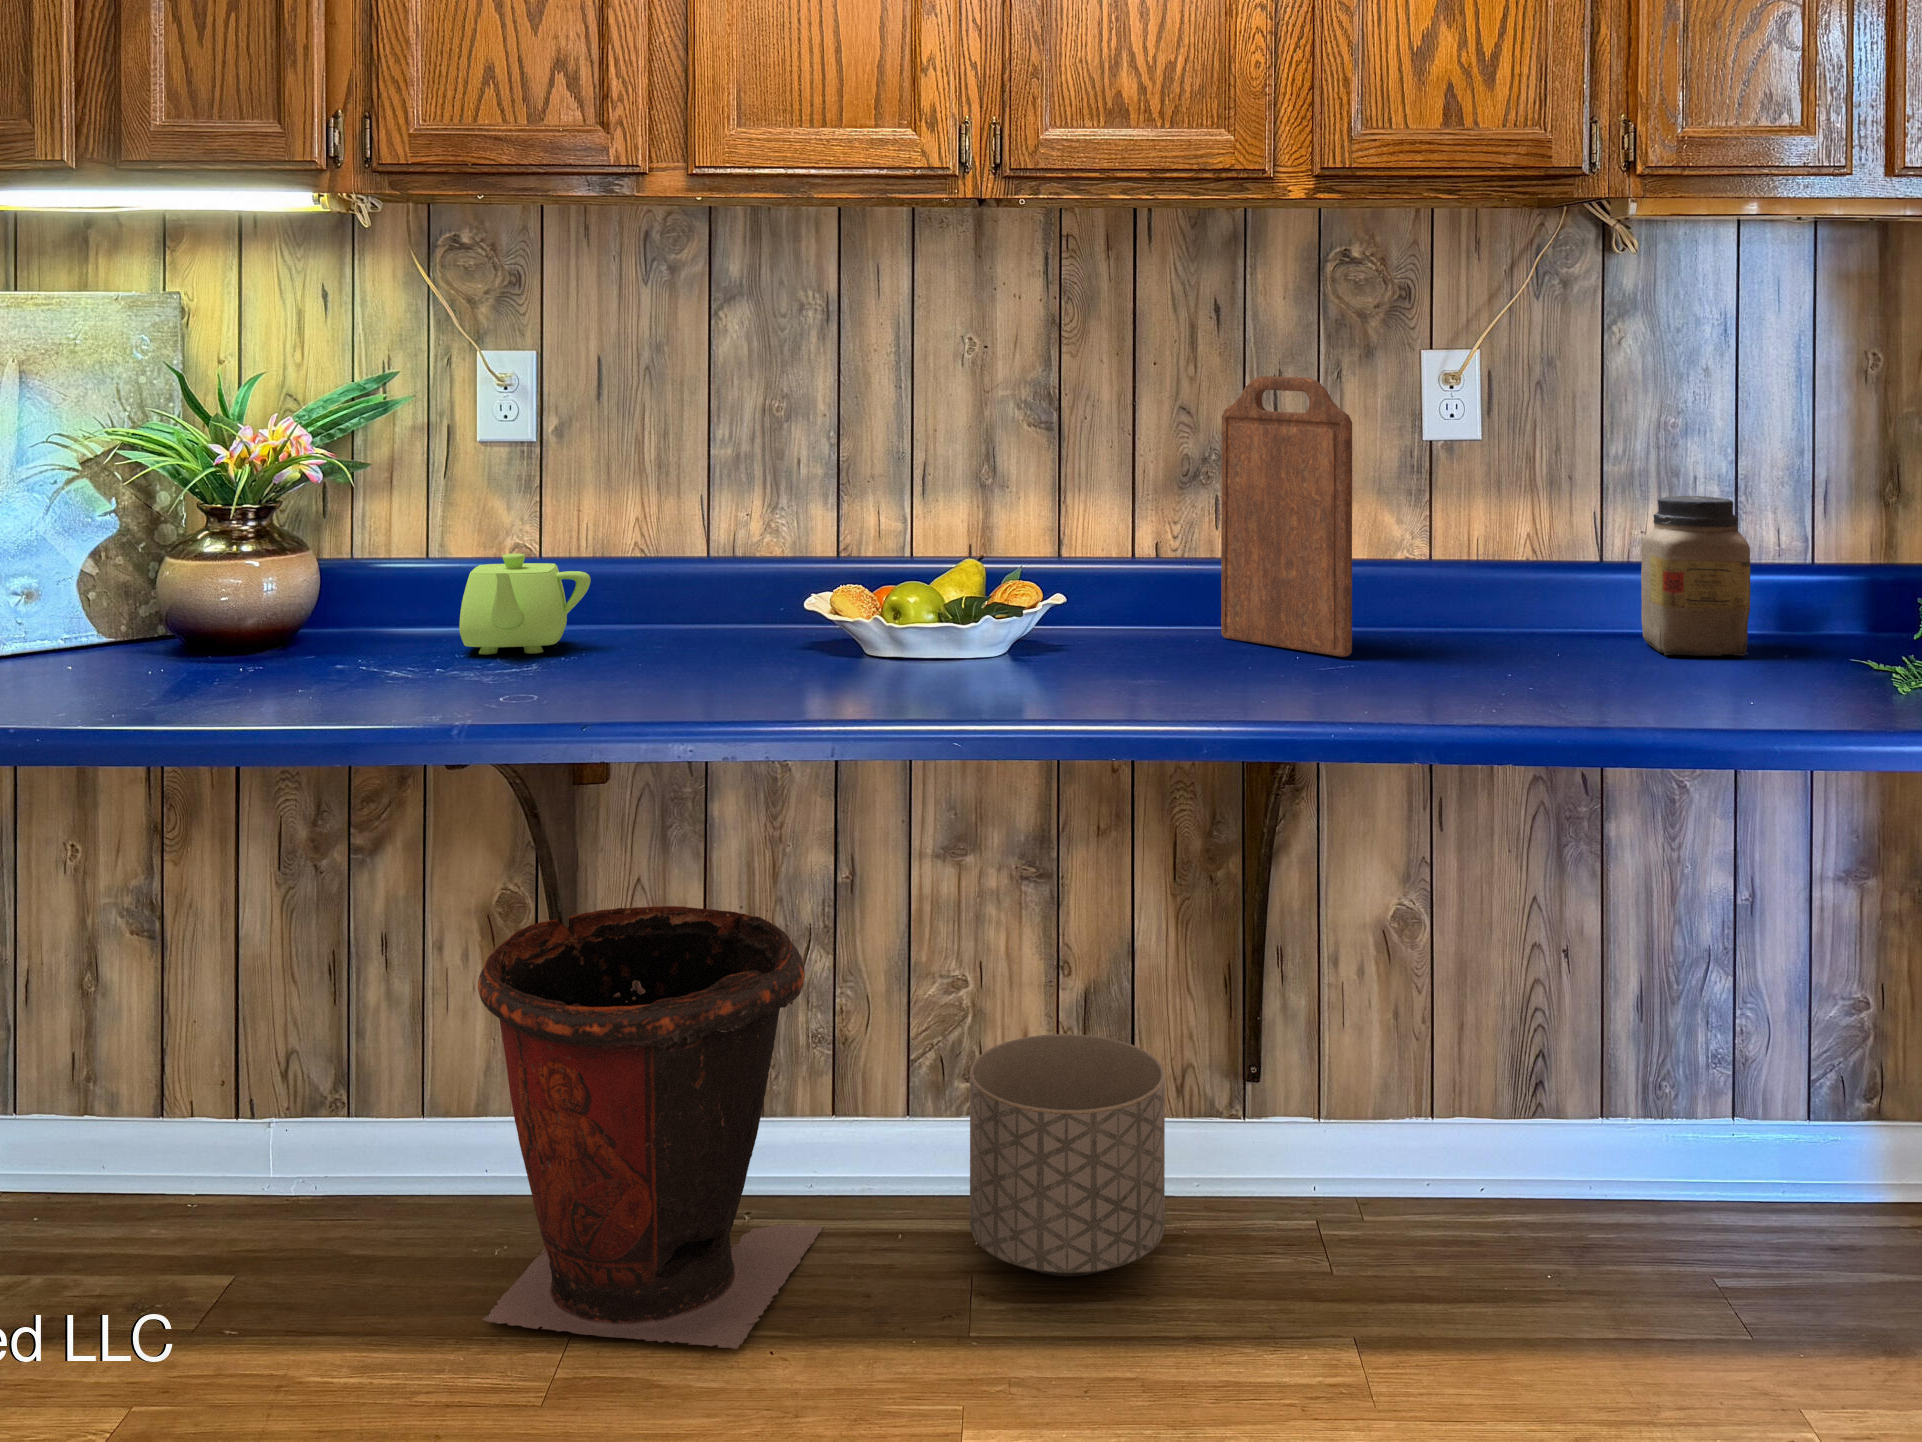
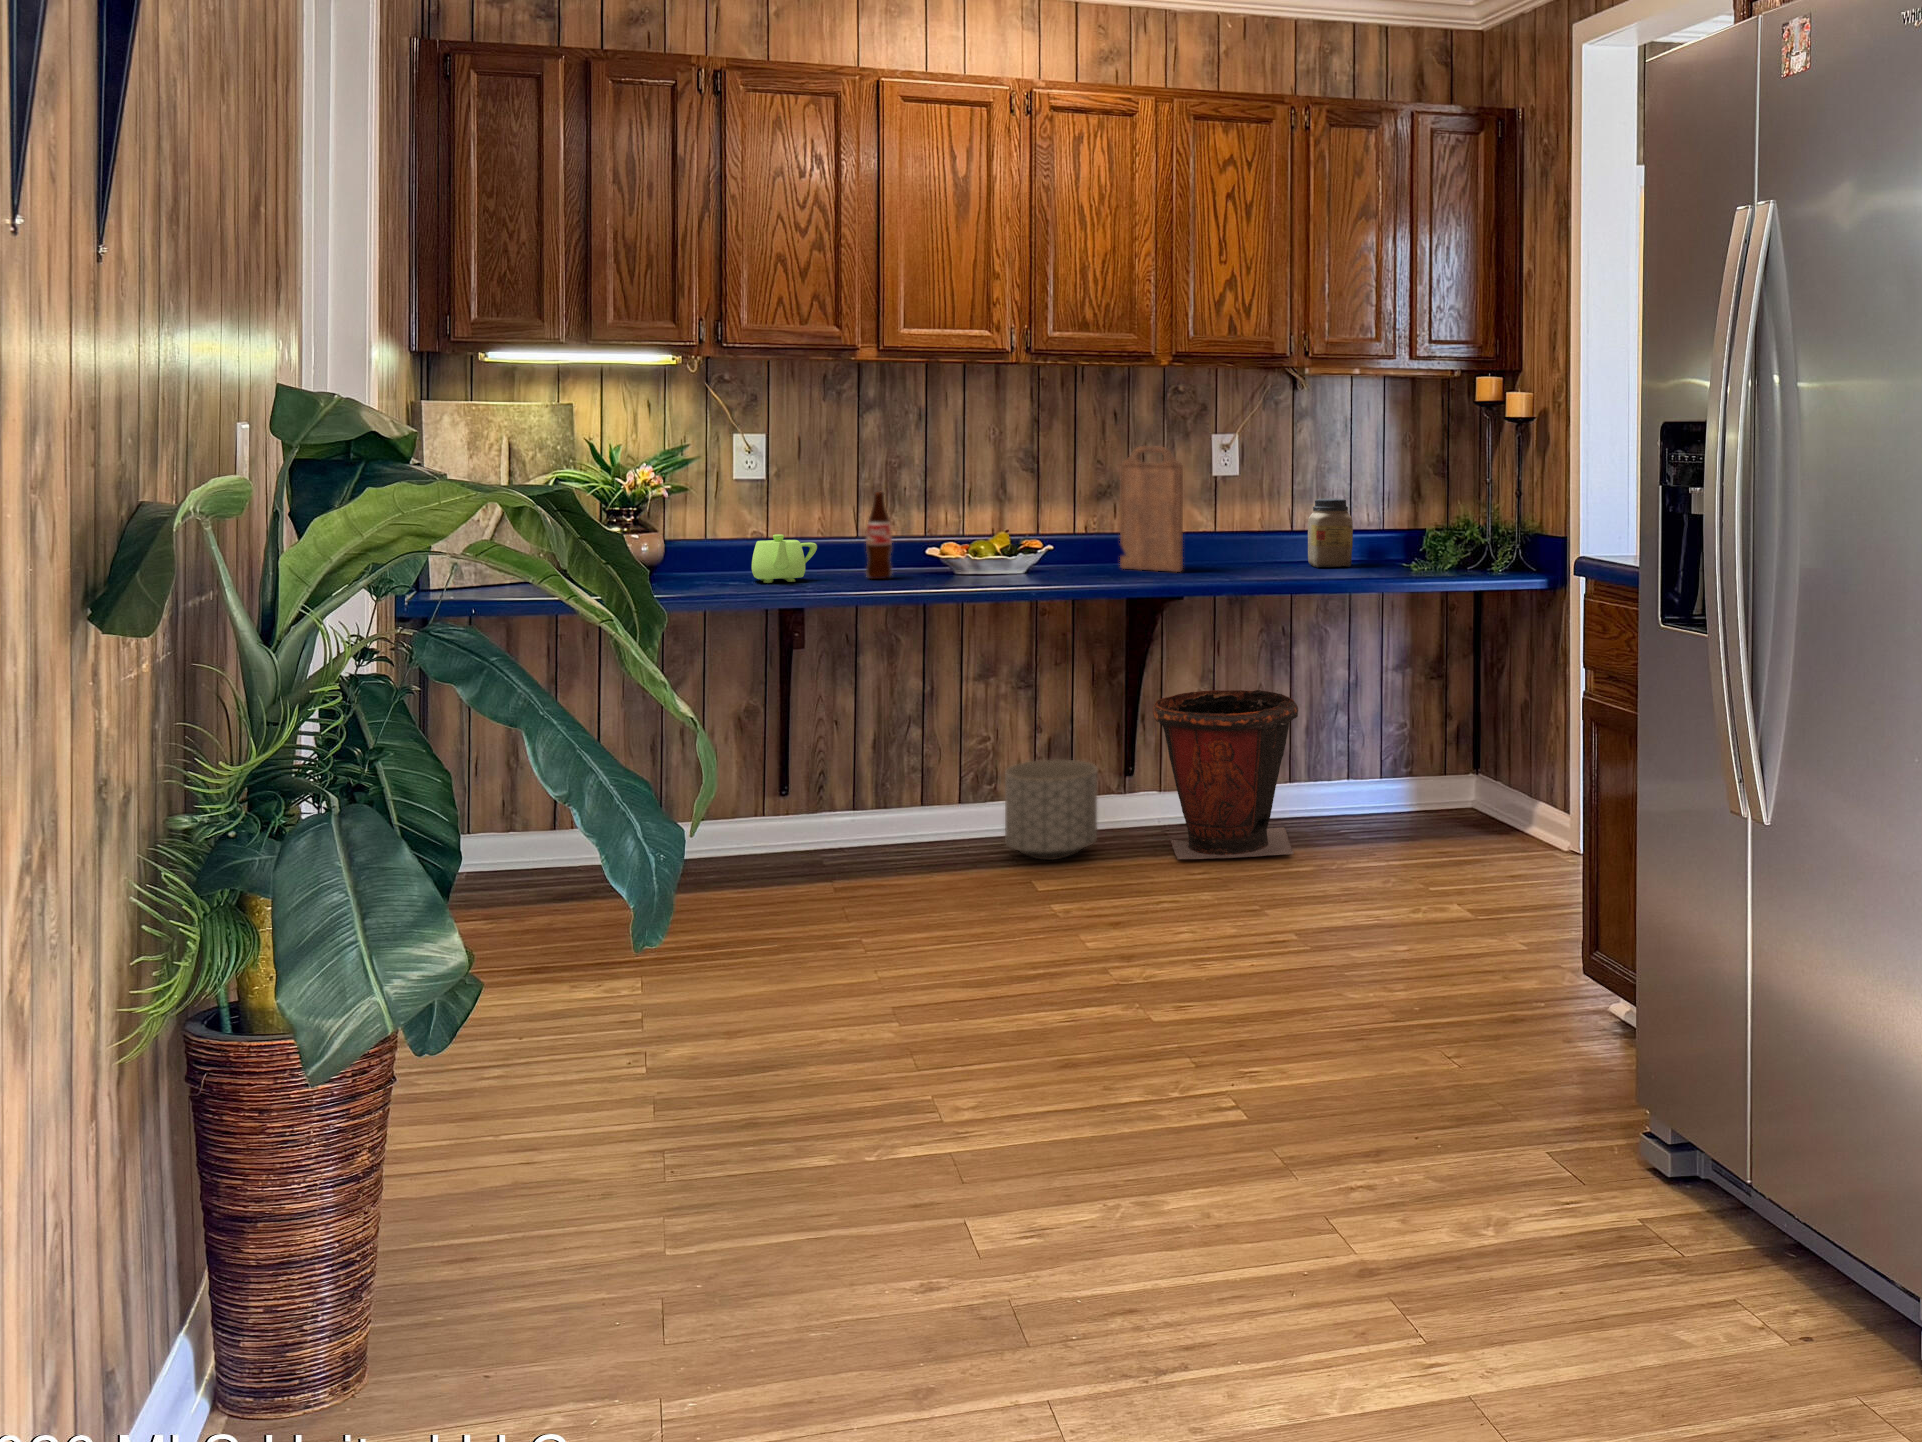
bottle: none [684,469,737,652] -> present [866,492,892,579]
waste bin: present [478,906,823,1349] -> present [1153,688,1298,859]

